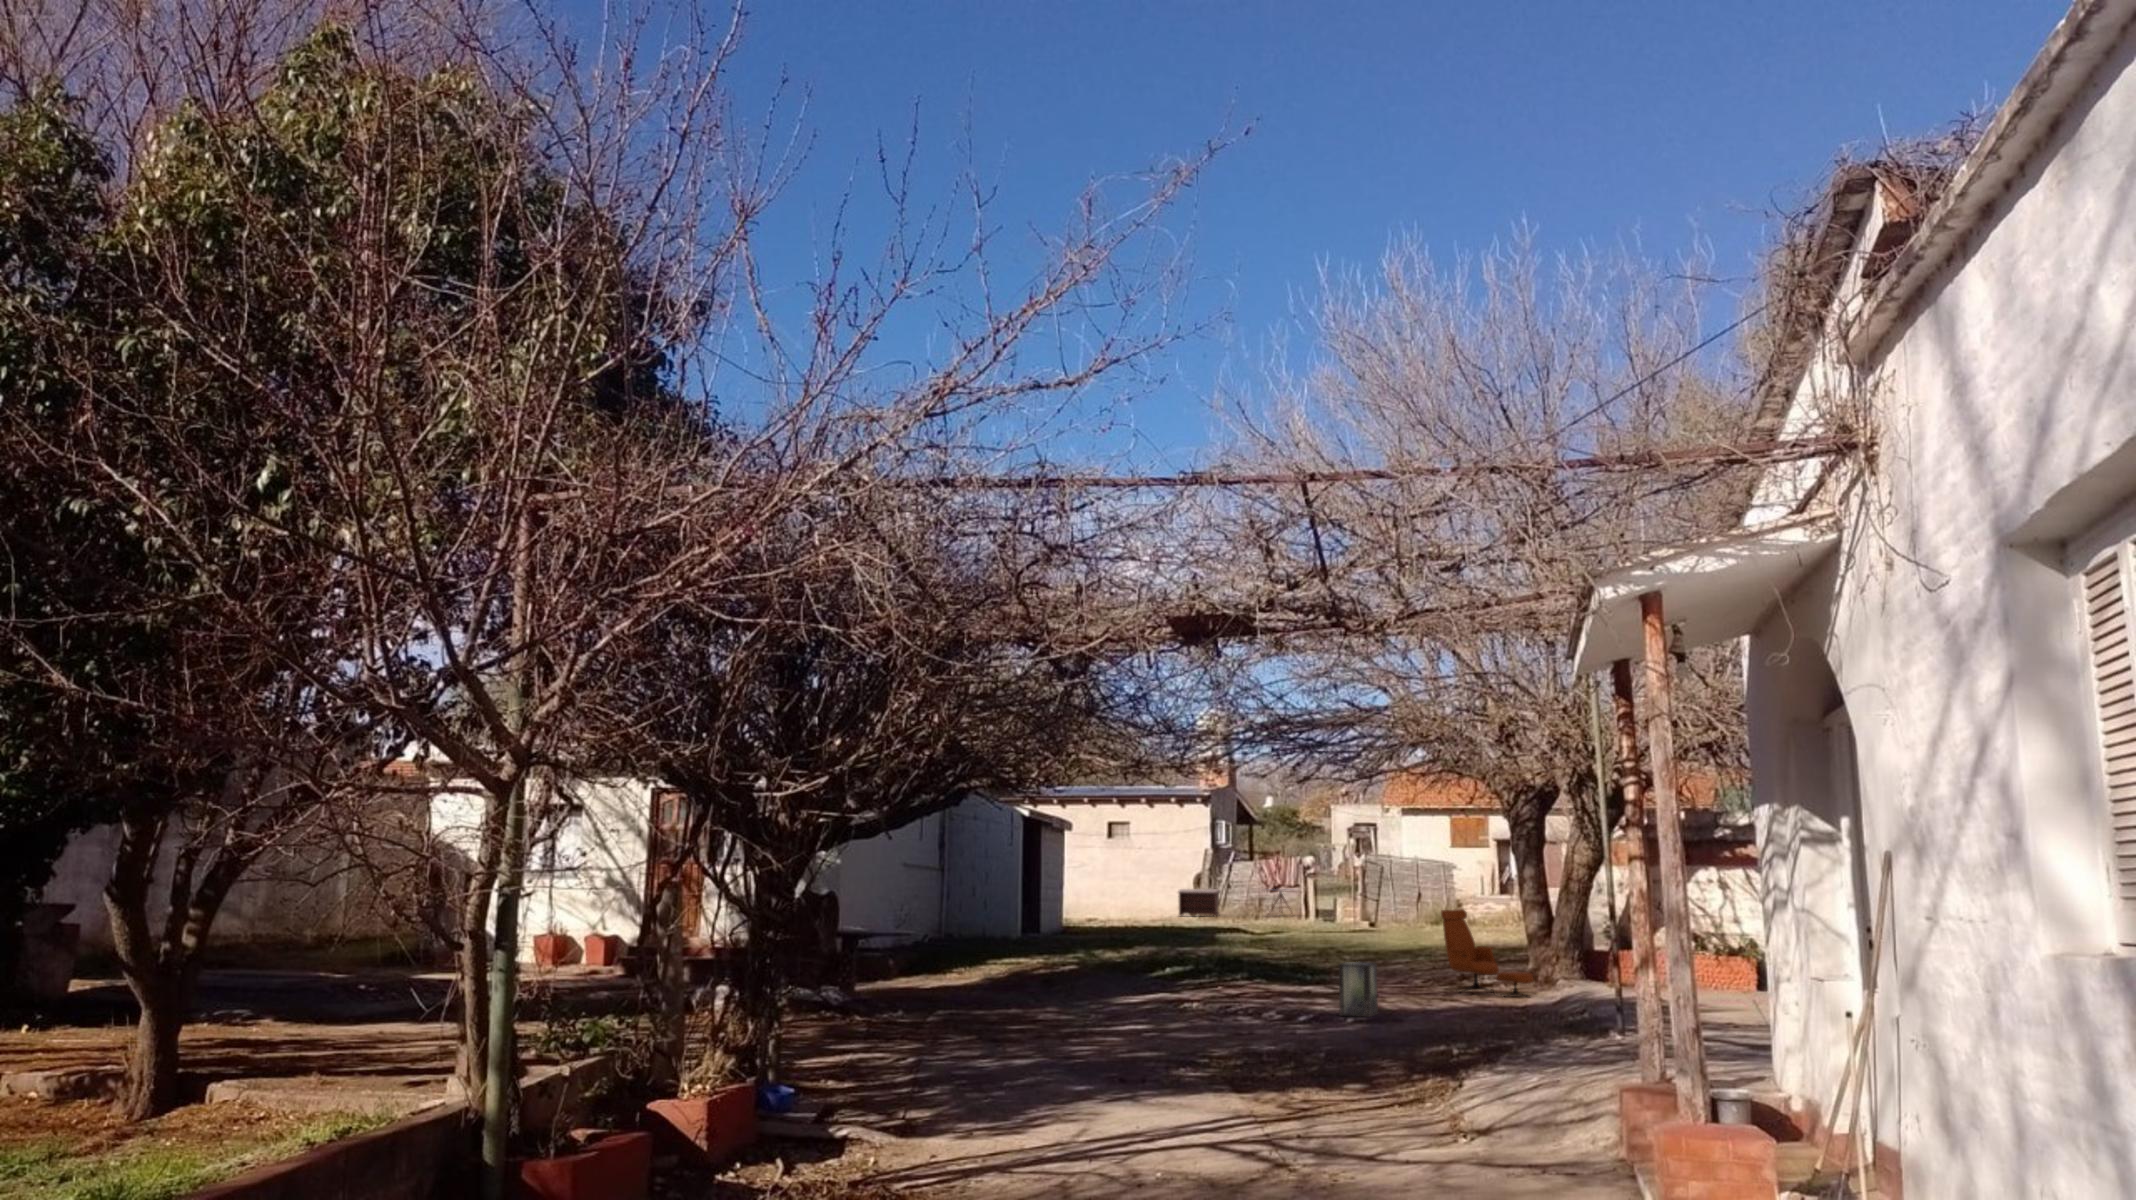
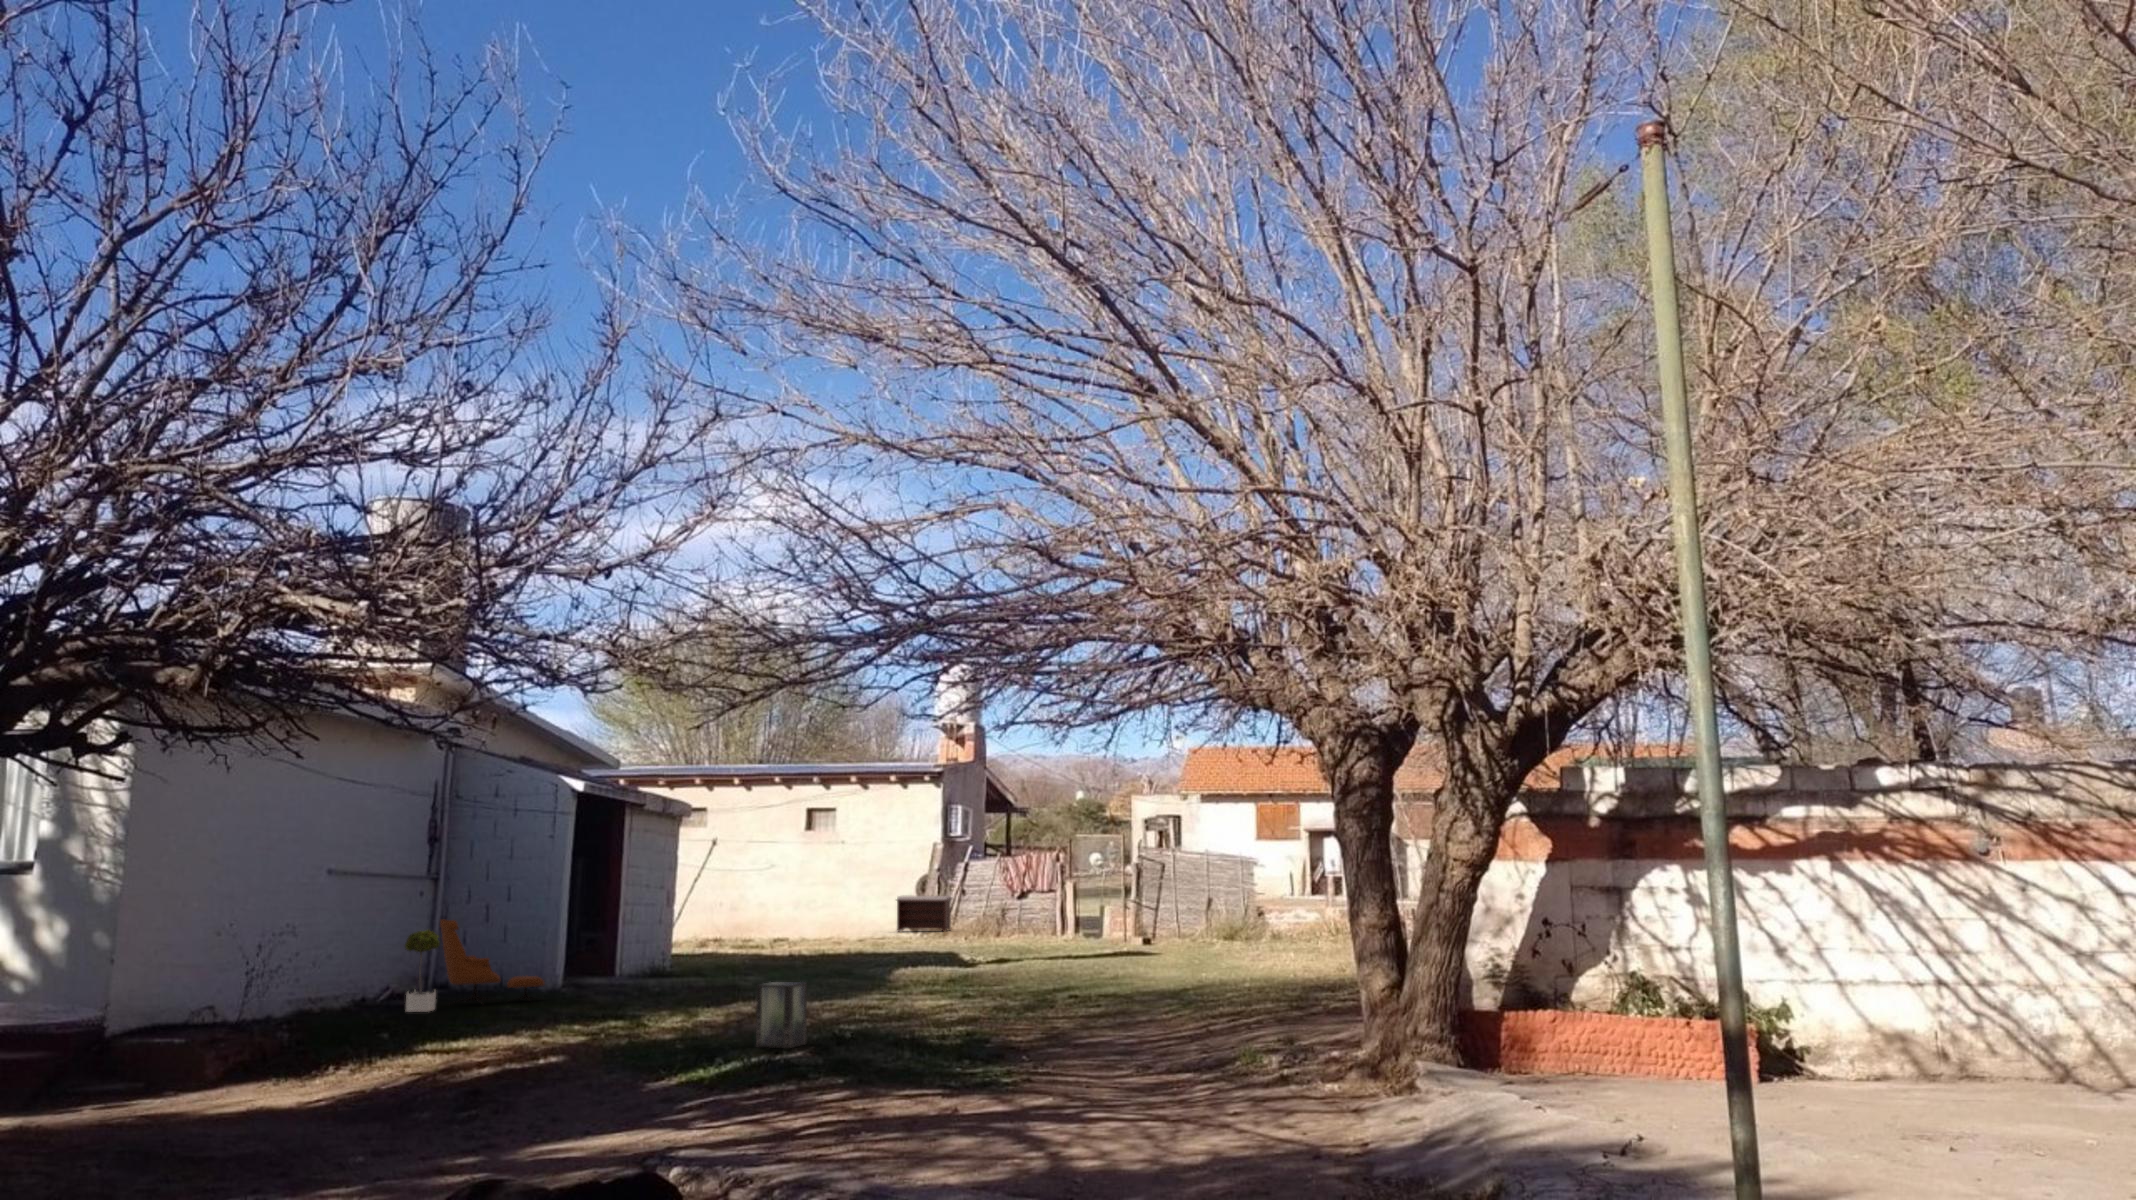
round table: present [1271,889,1288,912] -> none [1006,895,1055,931]
potted tree: none [894,904,916,958] -> present [405,930,440,1012]
lounge chair: present [1441,909,1534,996] -> present [440,919,544,1005]
storage box: present [1339,962,1378,1017] -> present [756,982,807,1048]

